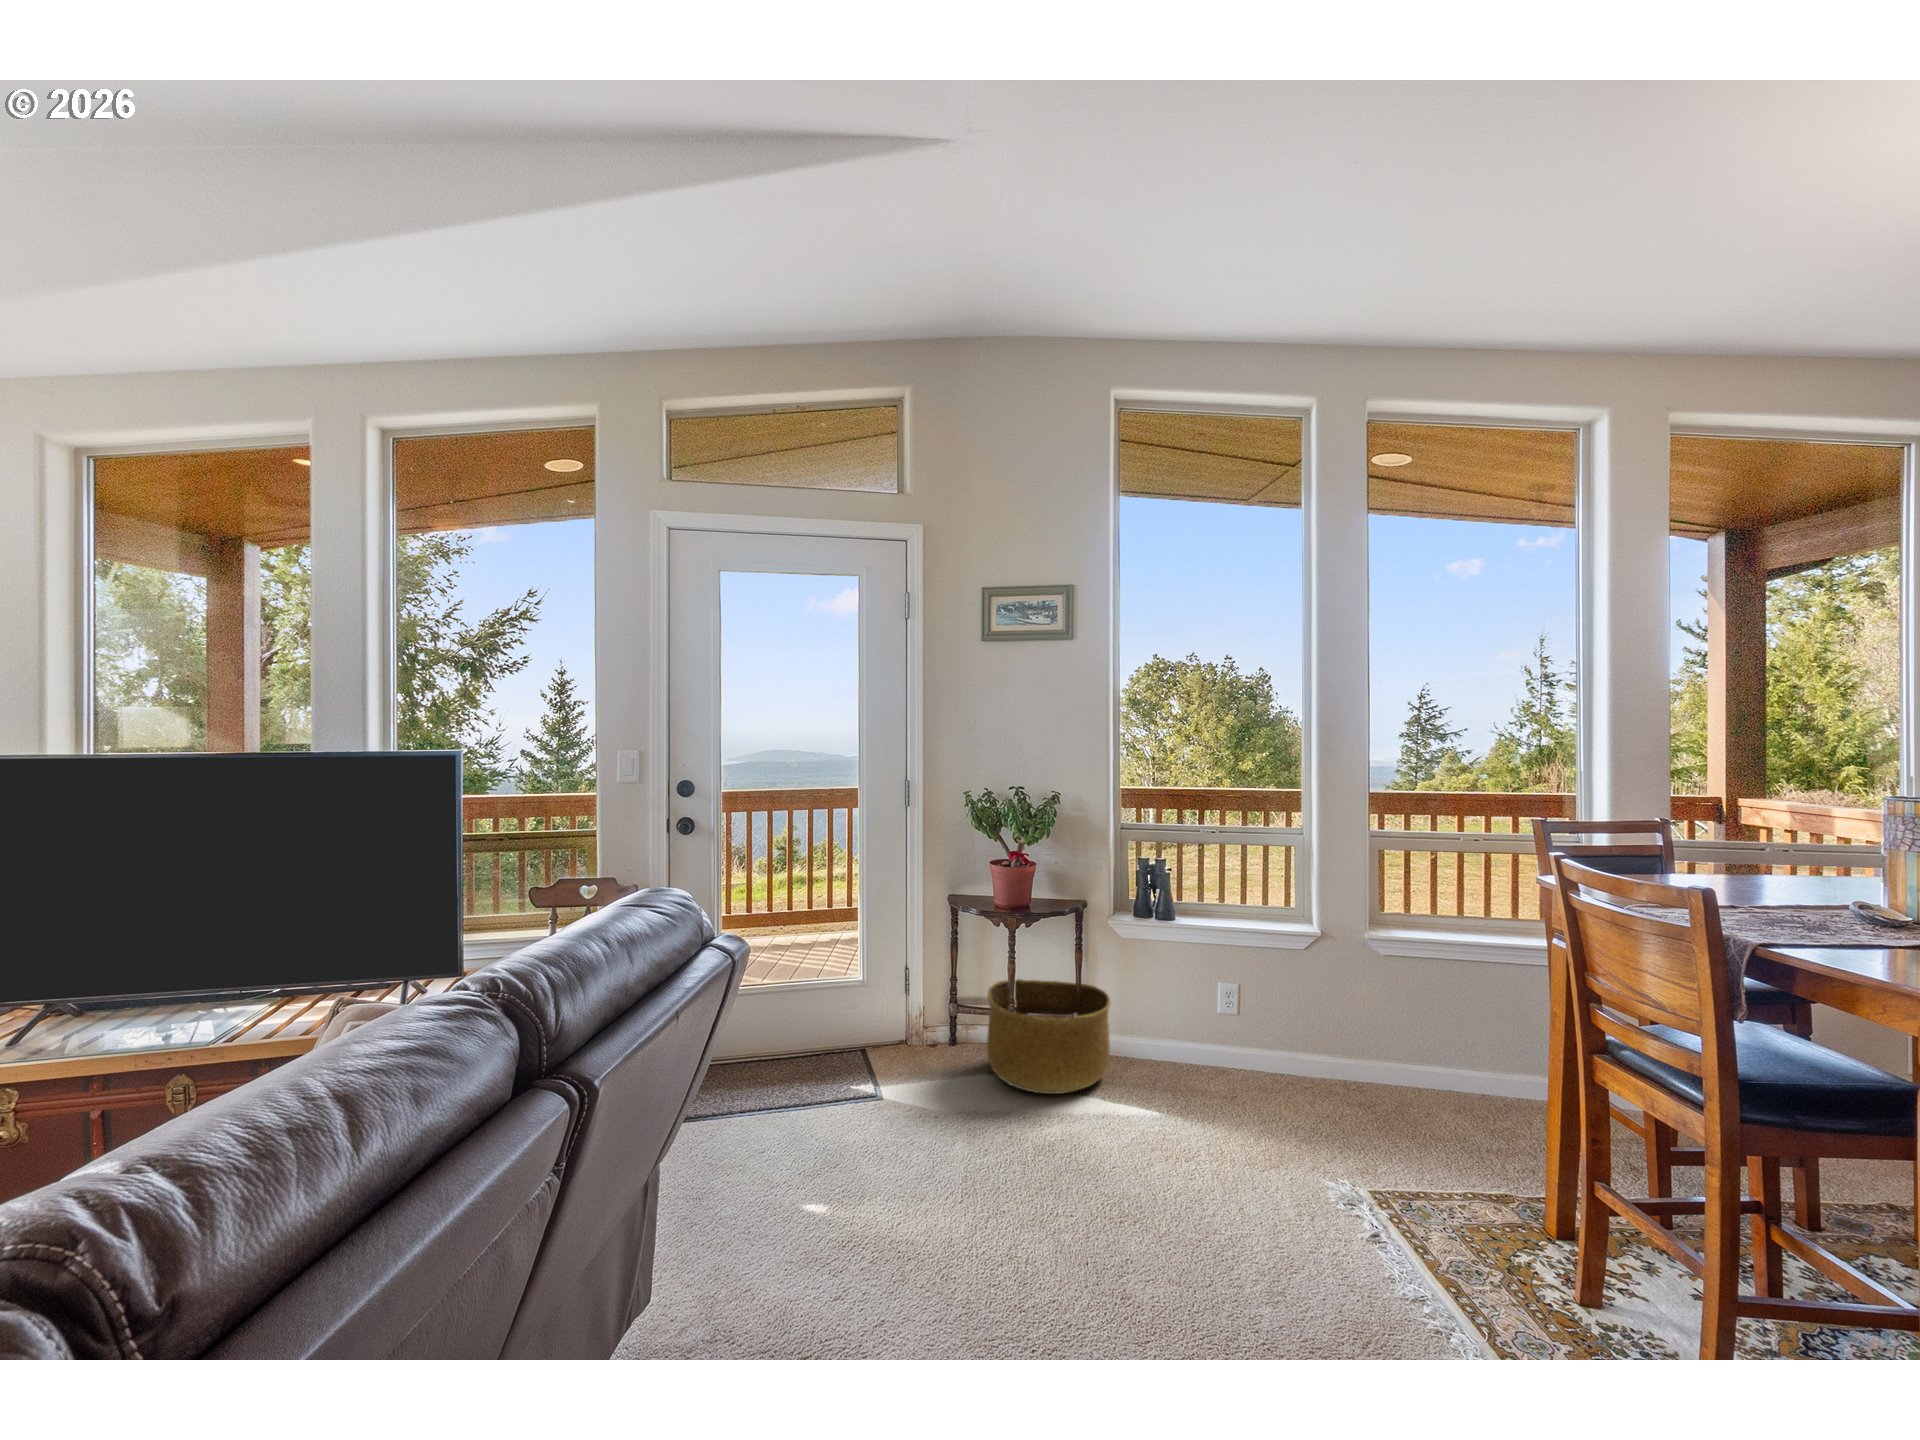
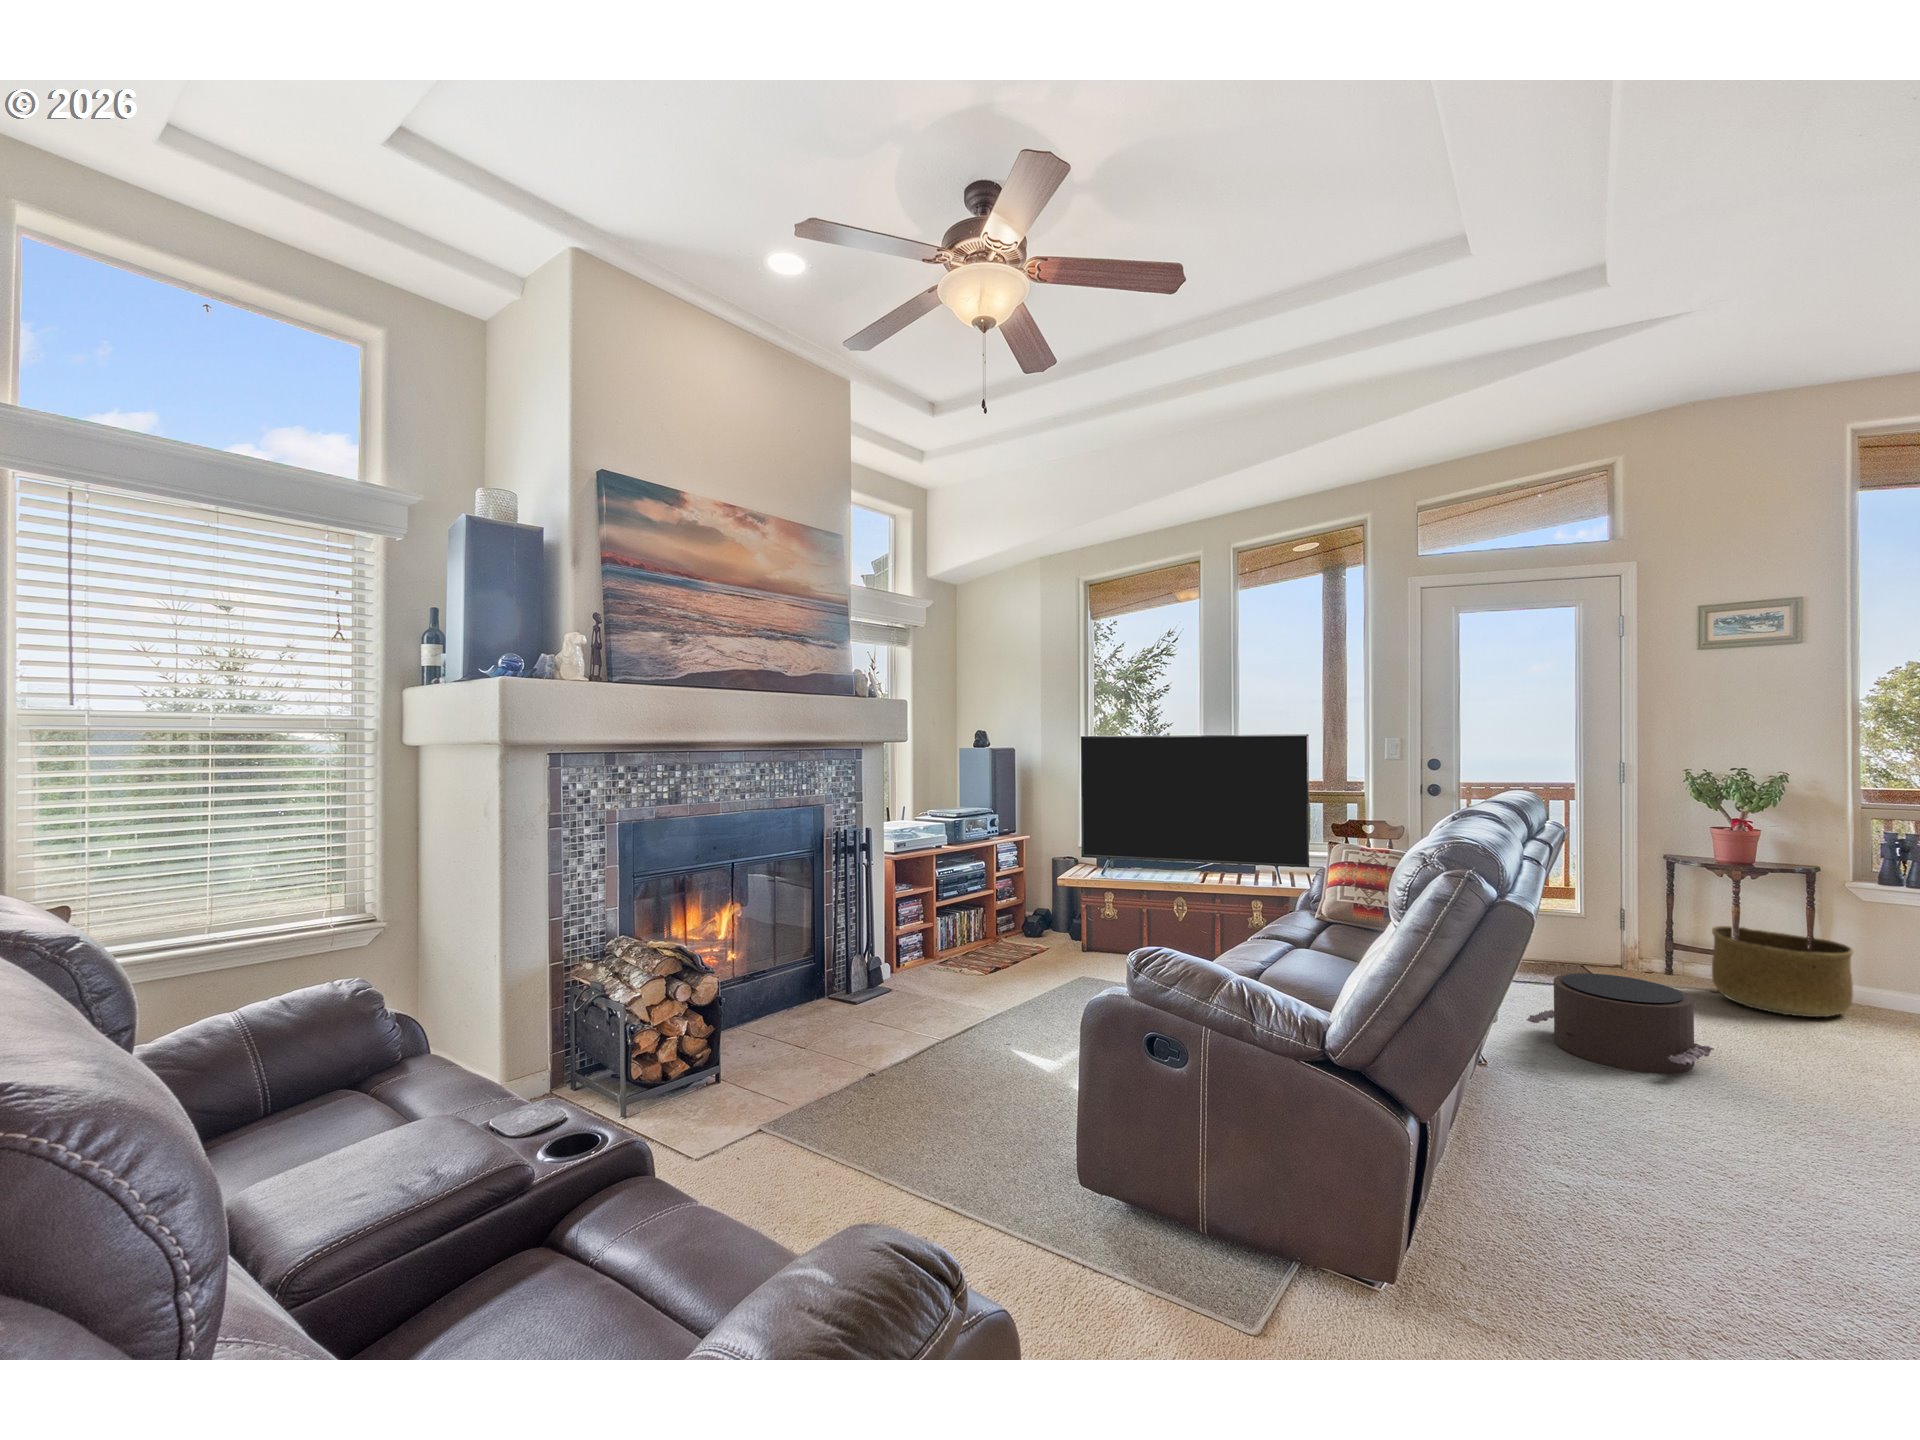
pouf: none [728,1121,960,1309] -> present [1526,973,1714,1073]

